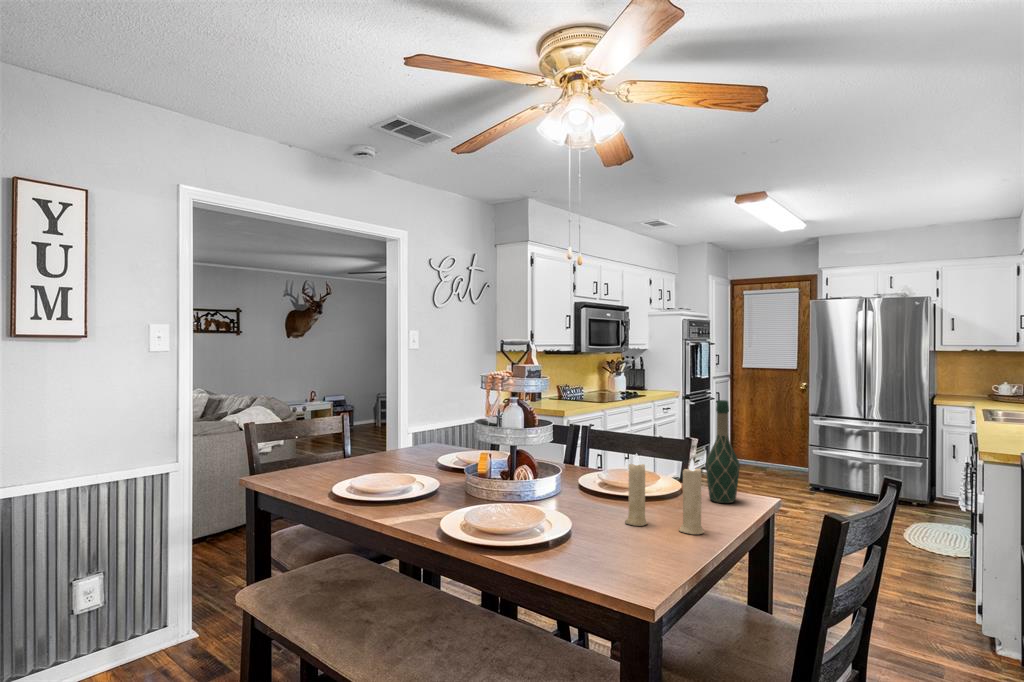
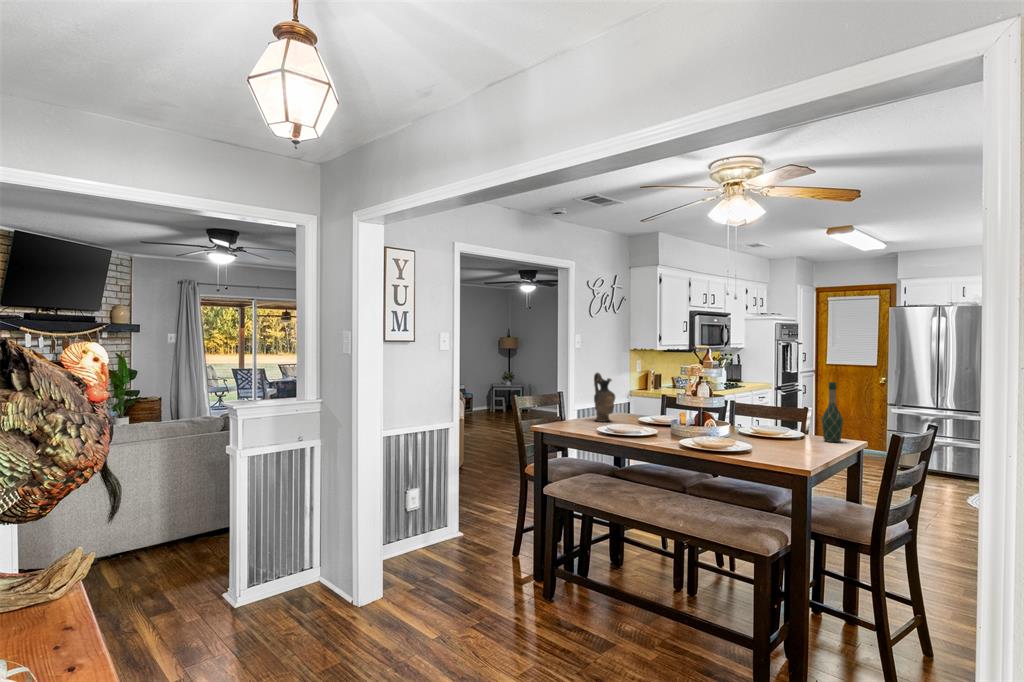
ceramic pitcher: none [375,384,408,462] -> present [594,373,615,422]
candle: present [625,454,704,534] -> none [779,408,826,452]

